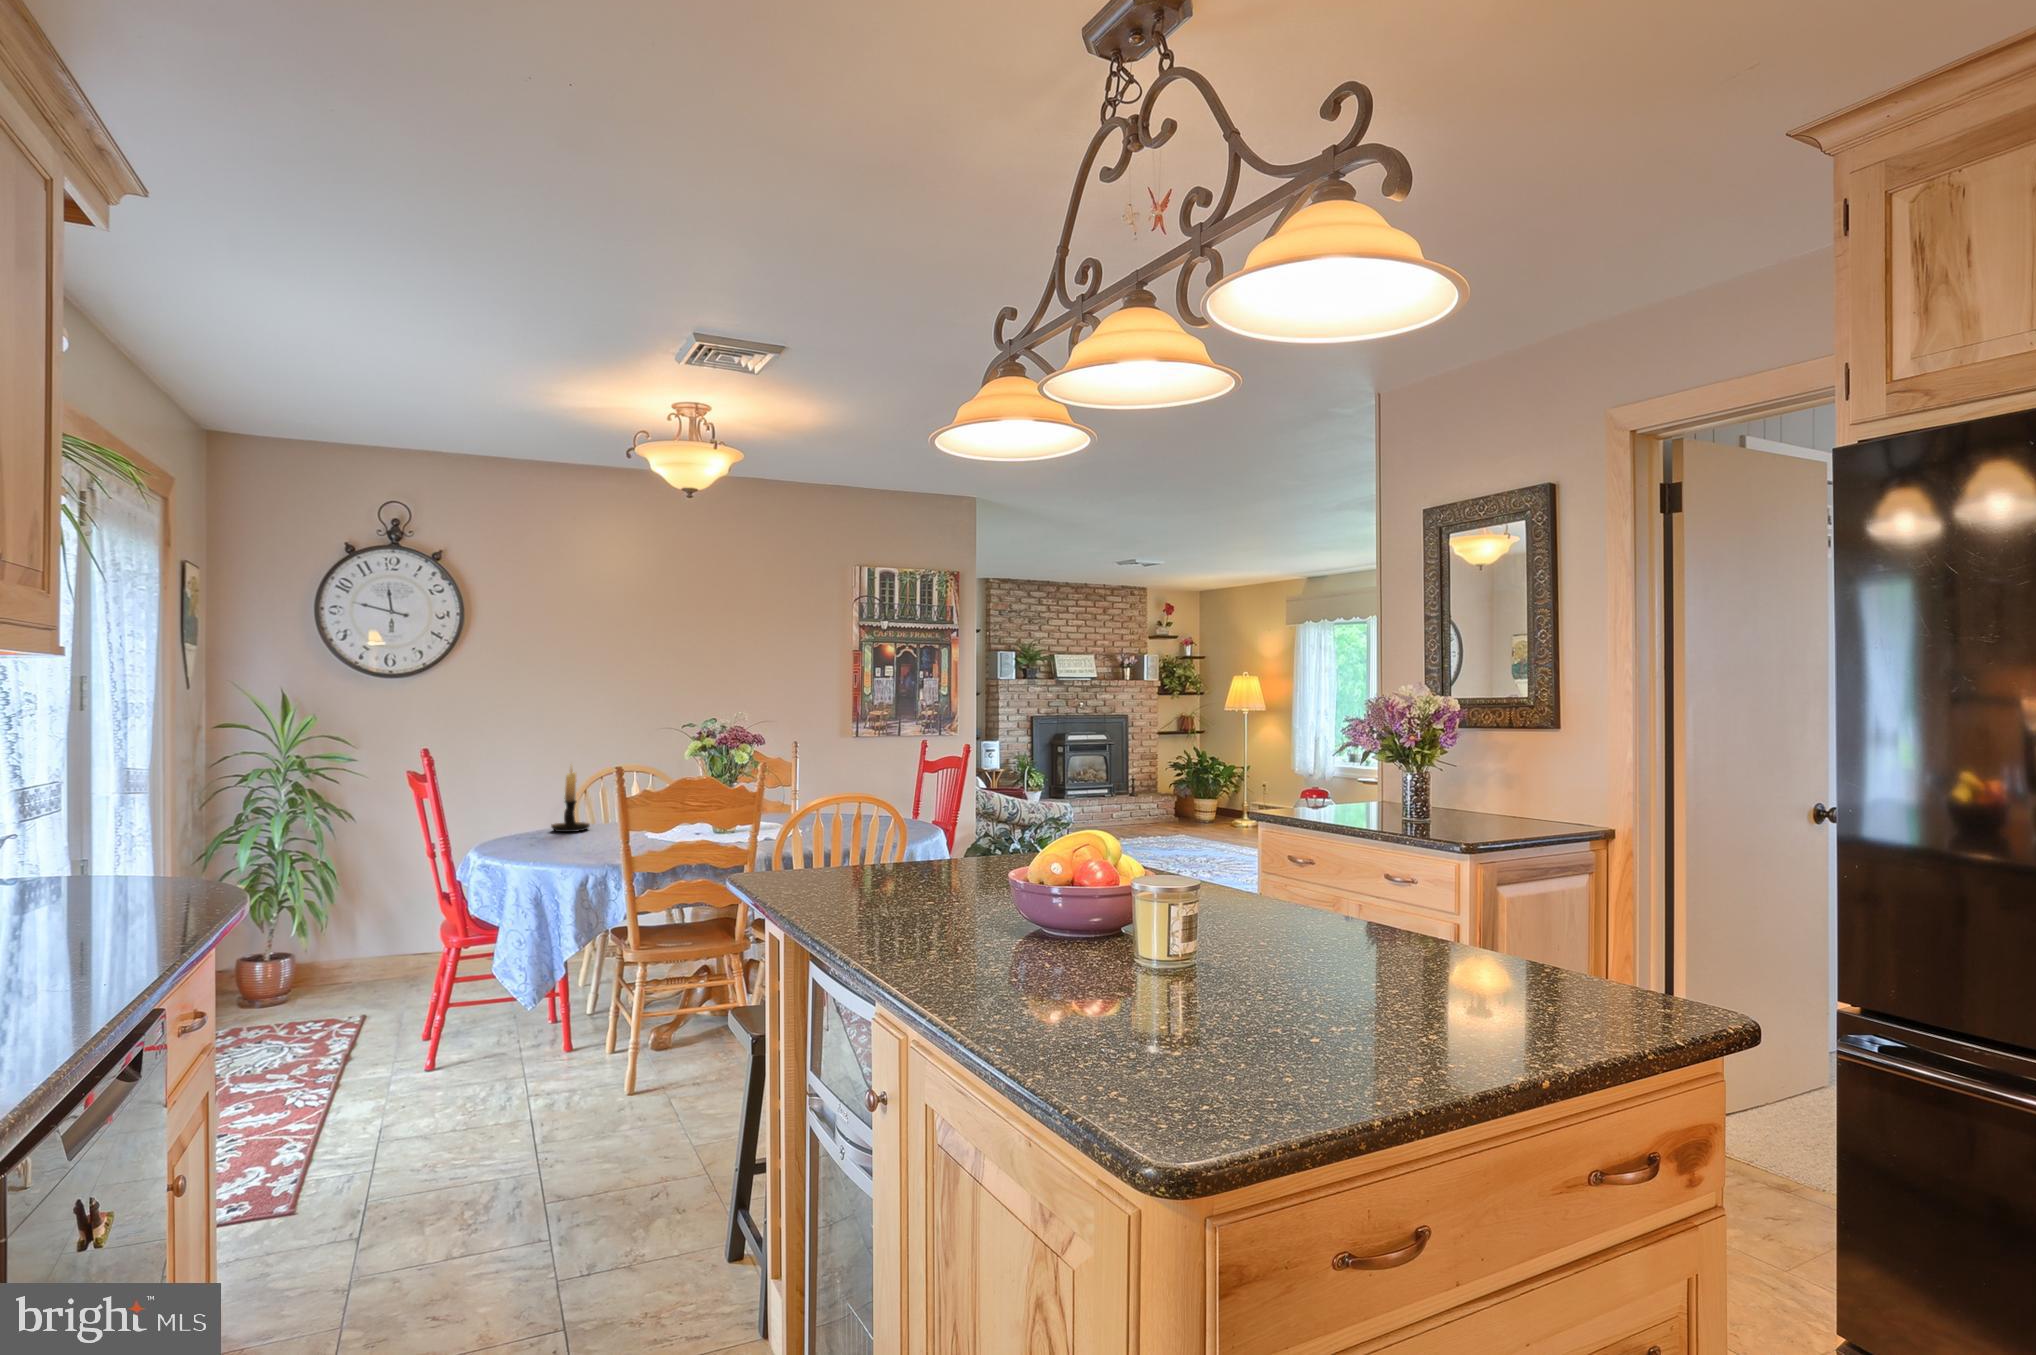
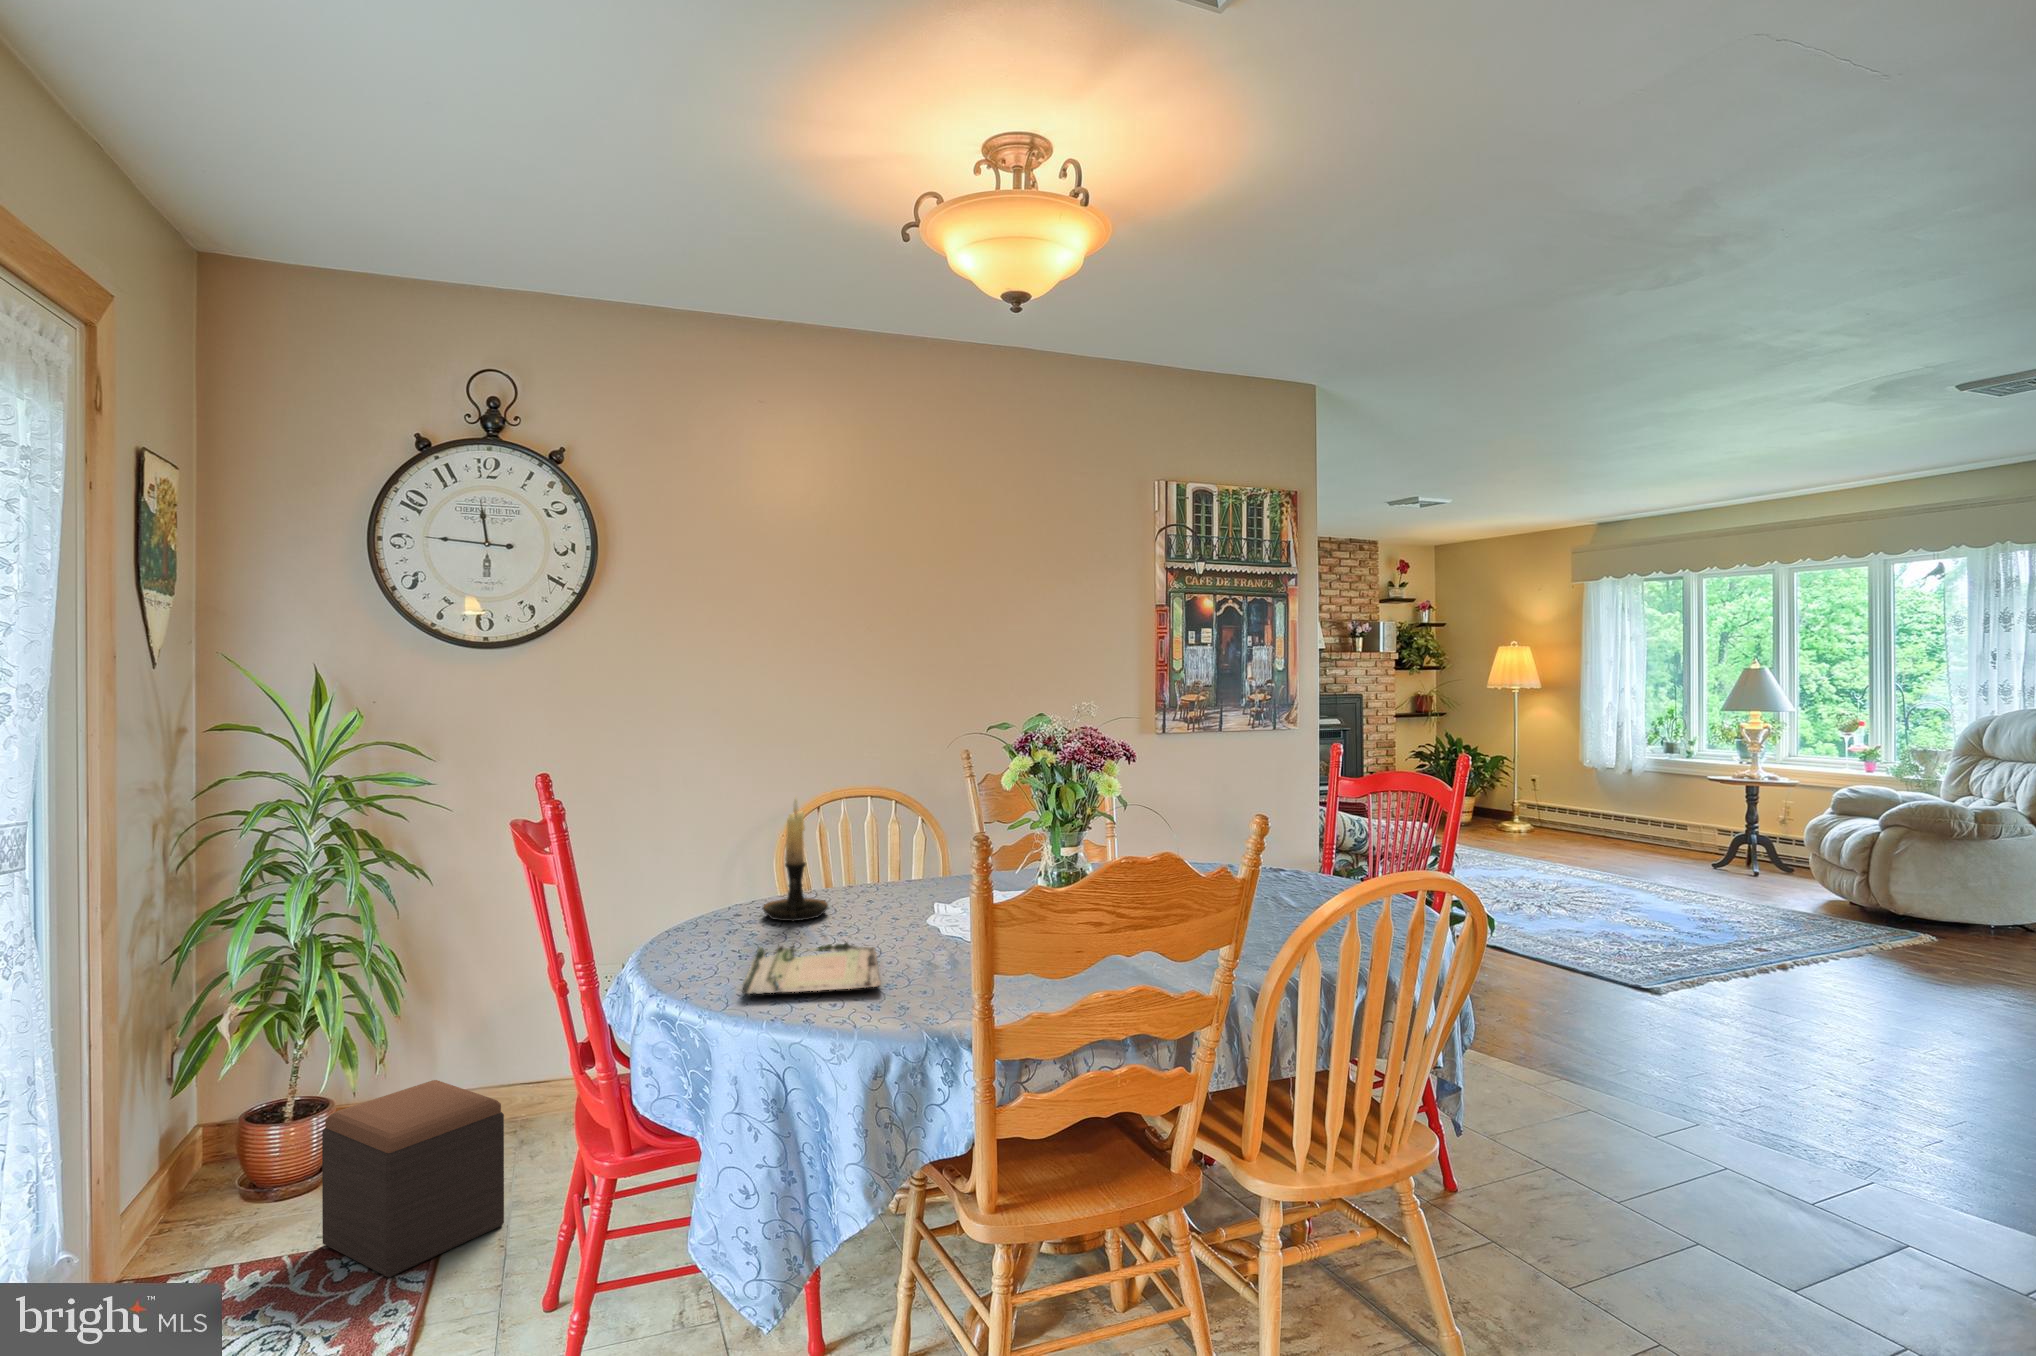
tray: none [523,832,605,854] -> present [742,941,881,995]
footstool: none [289,932,398,1029] -> present [322,1080,504,1278]

